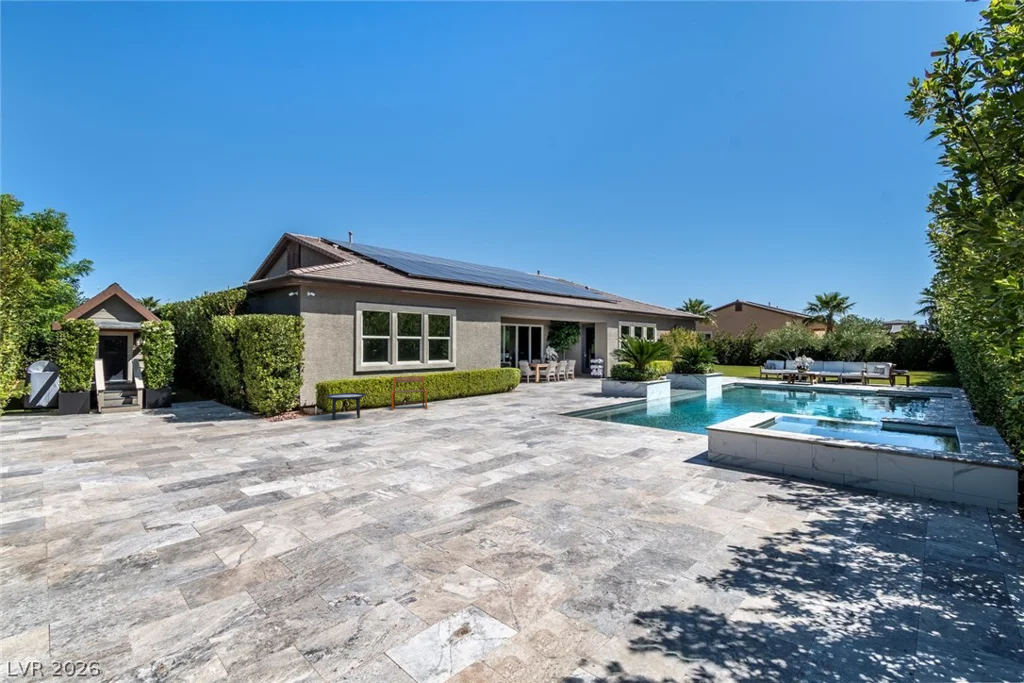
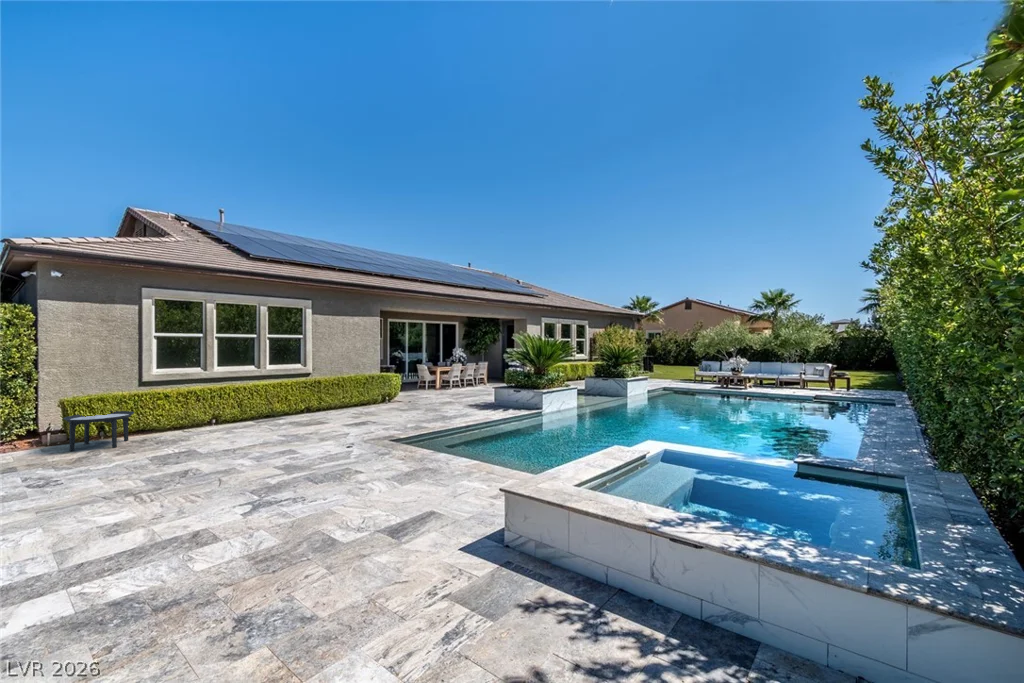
bench: present [392,376,427,410] -> none [188,386,246,433]

